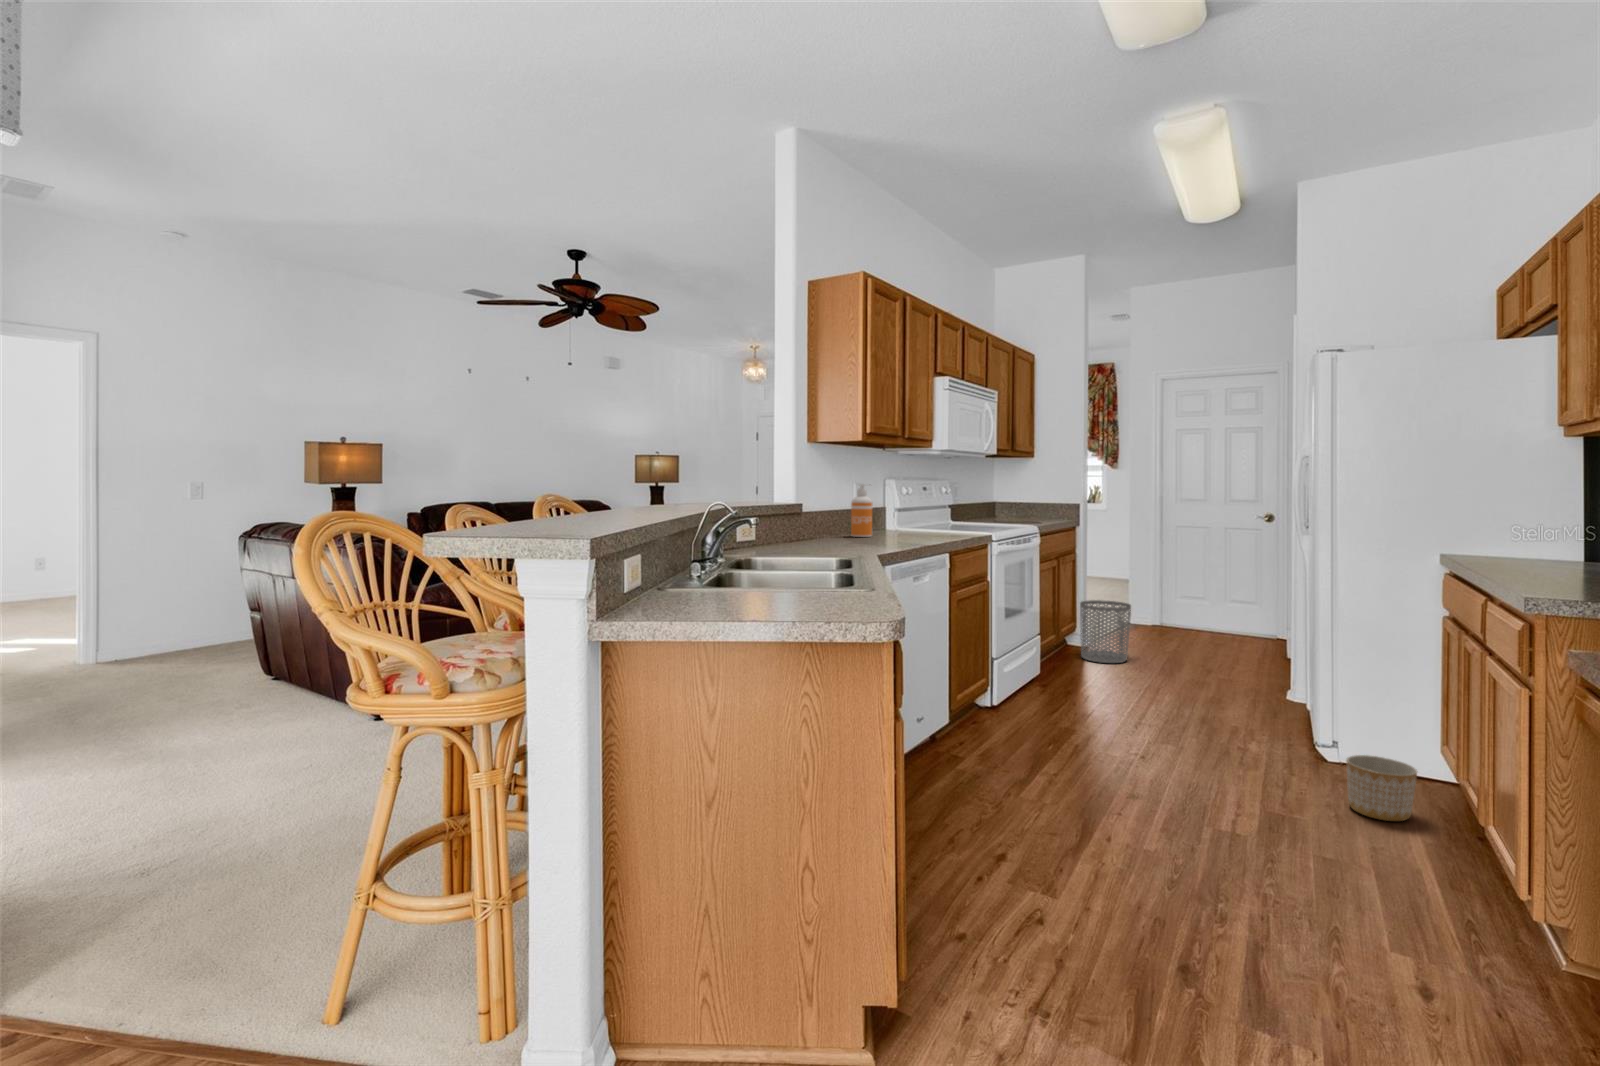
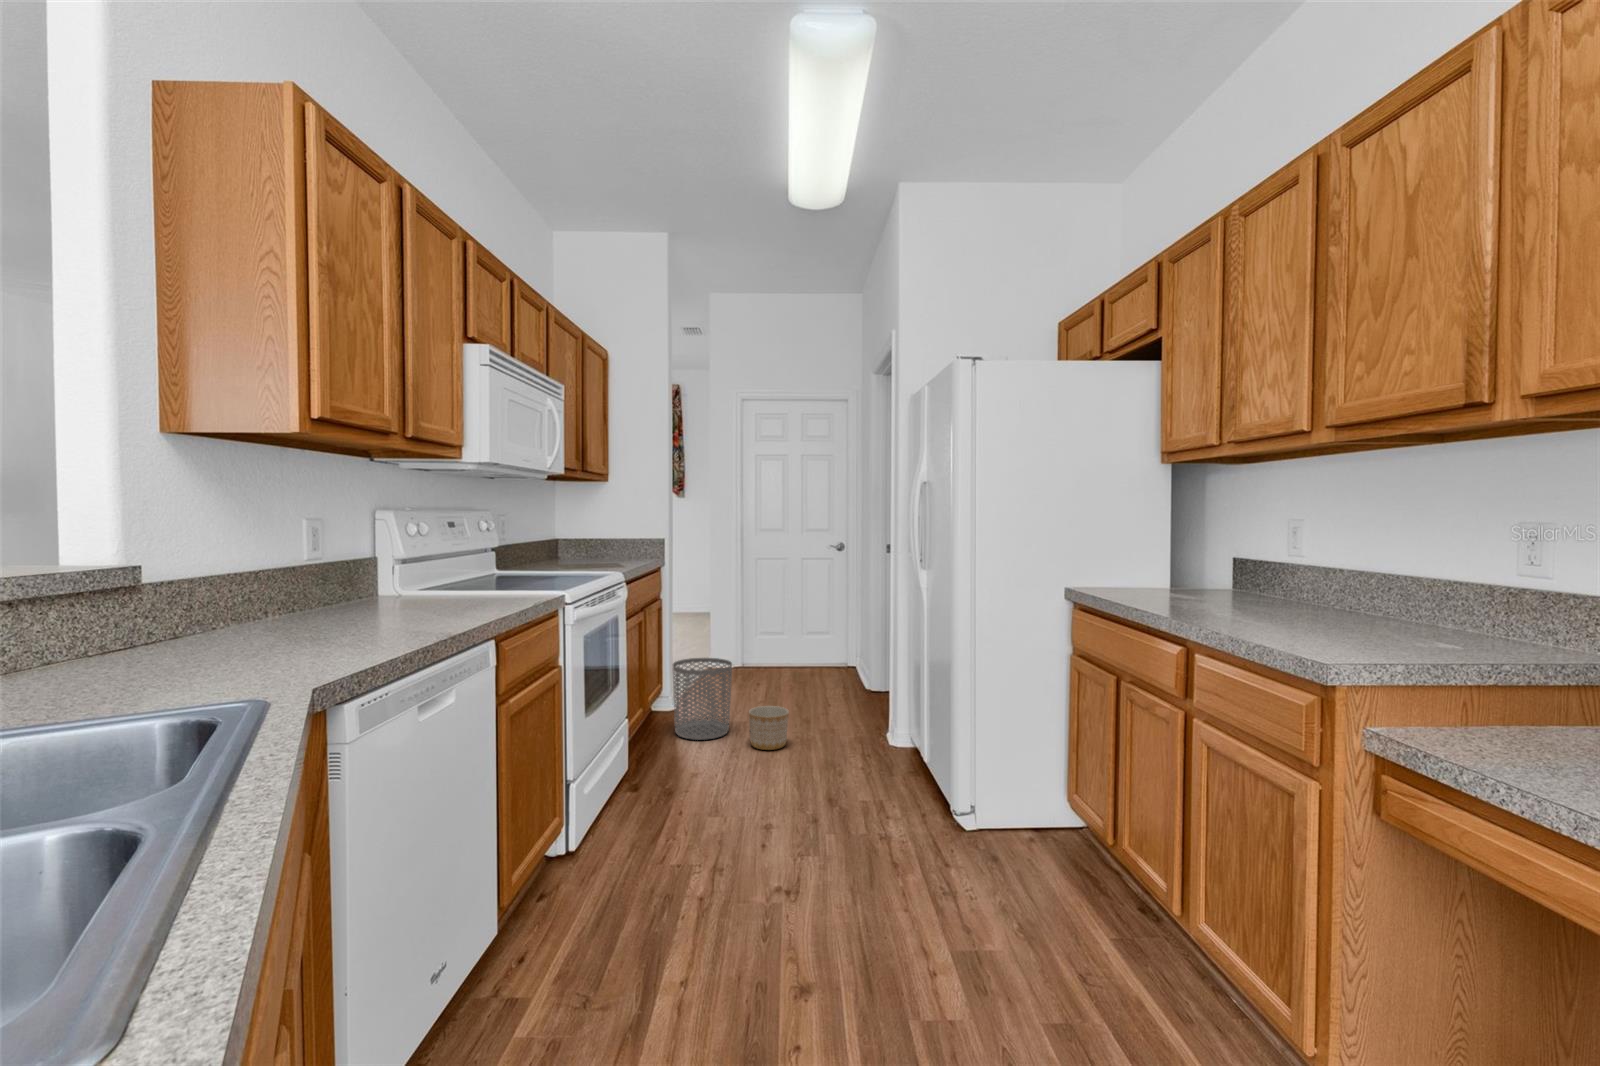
soap dispenser: present [851,484,872,537] -> none [285,519,335,623]
planter: present [1346,755,1417,821] -> present [749,706,789,750]

